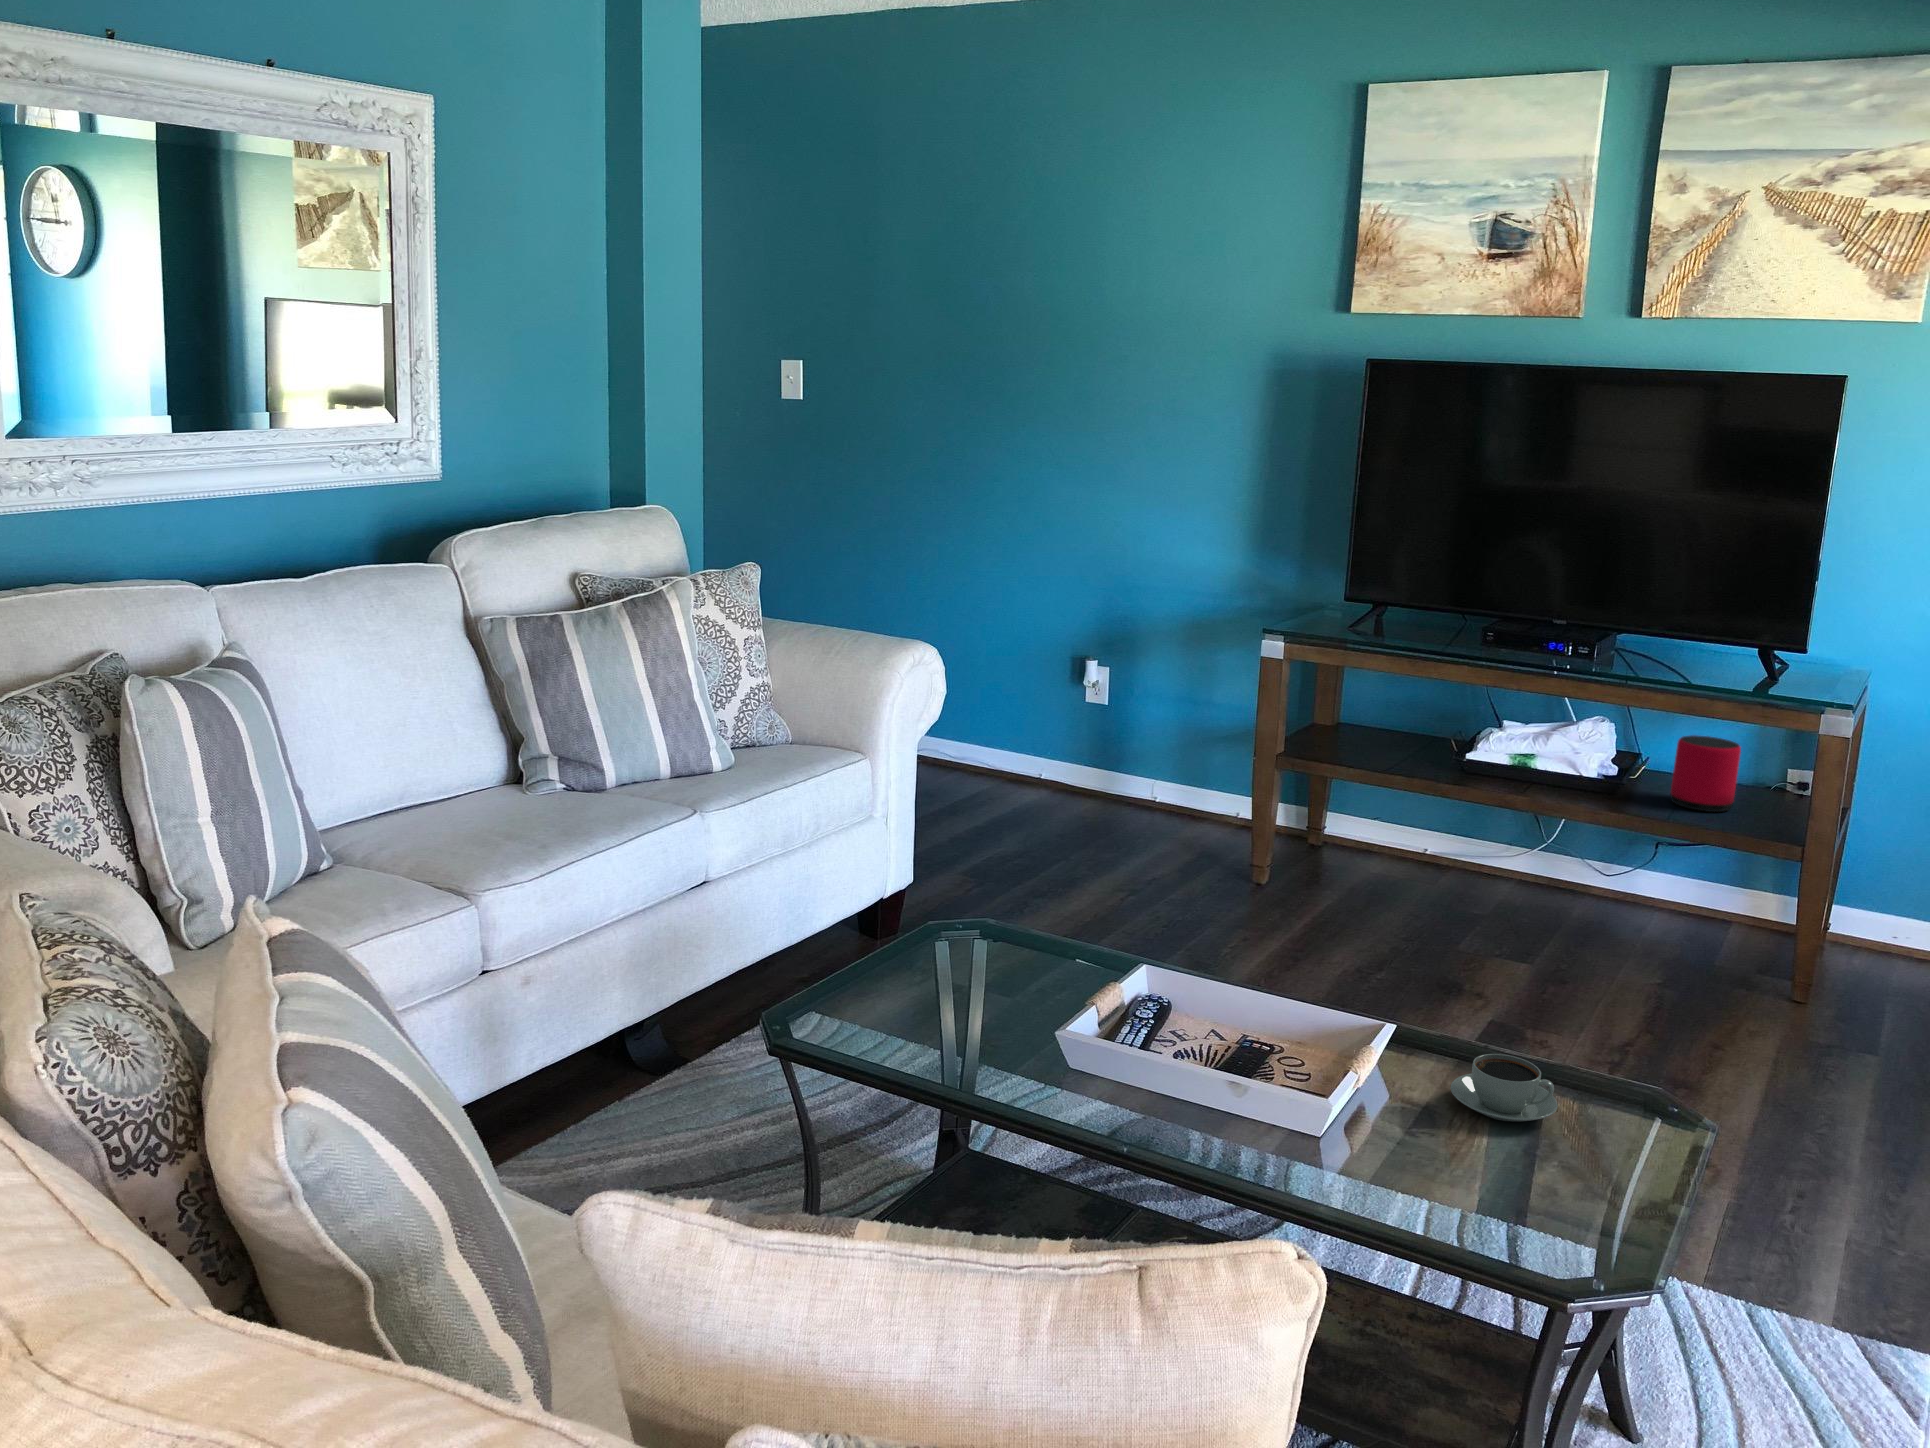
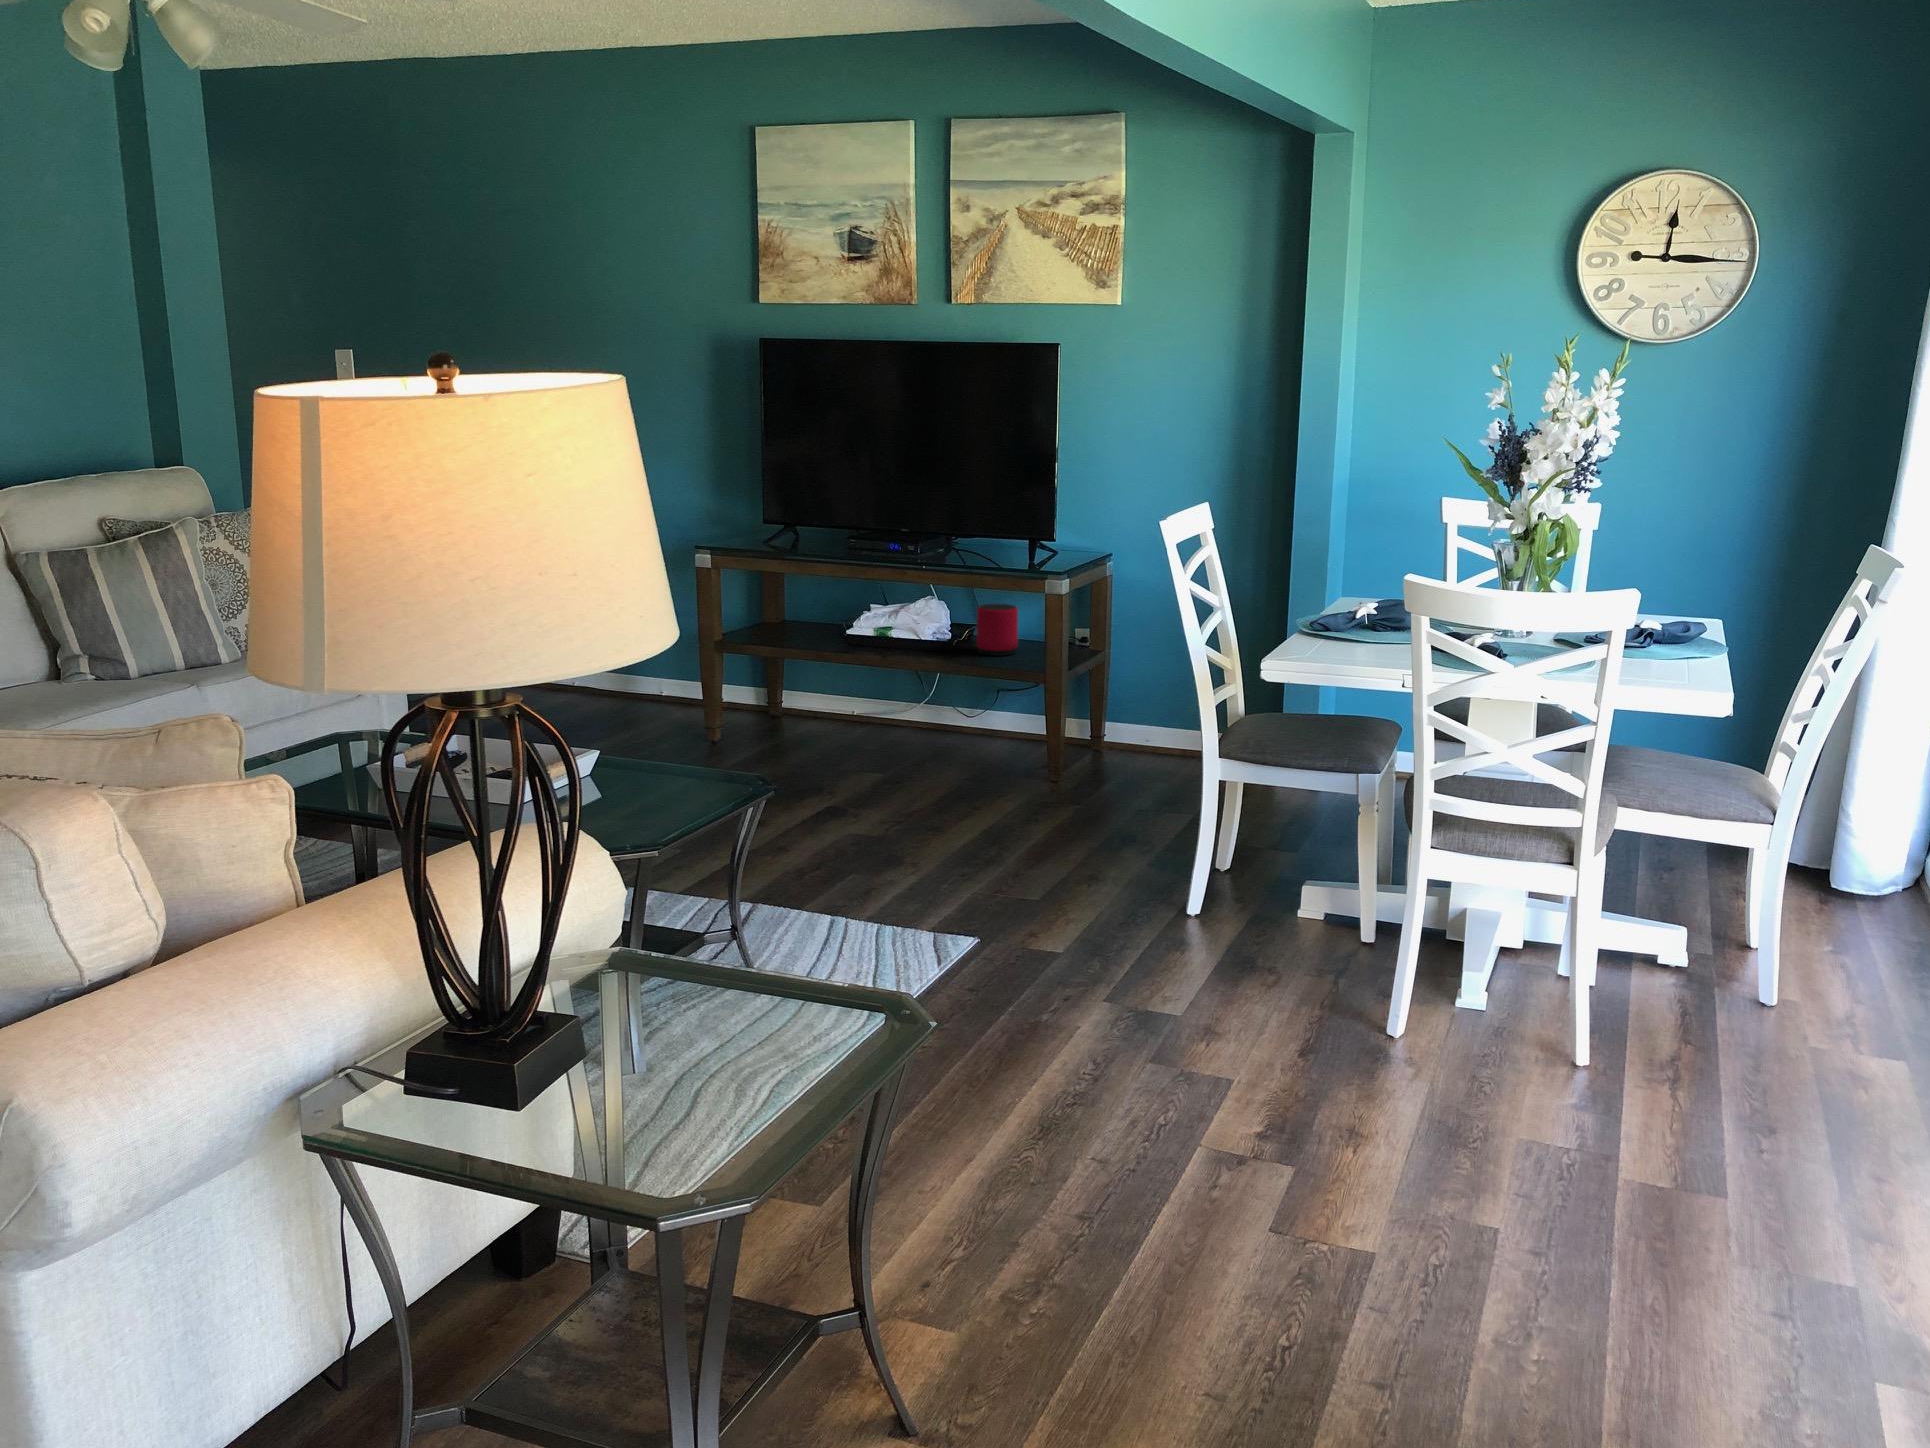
coffee cup: present [1451,1054,1558,1122] -> none [633,770,696,806]

